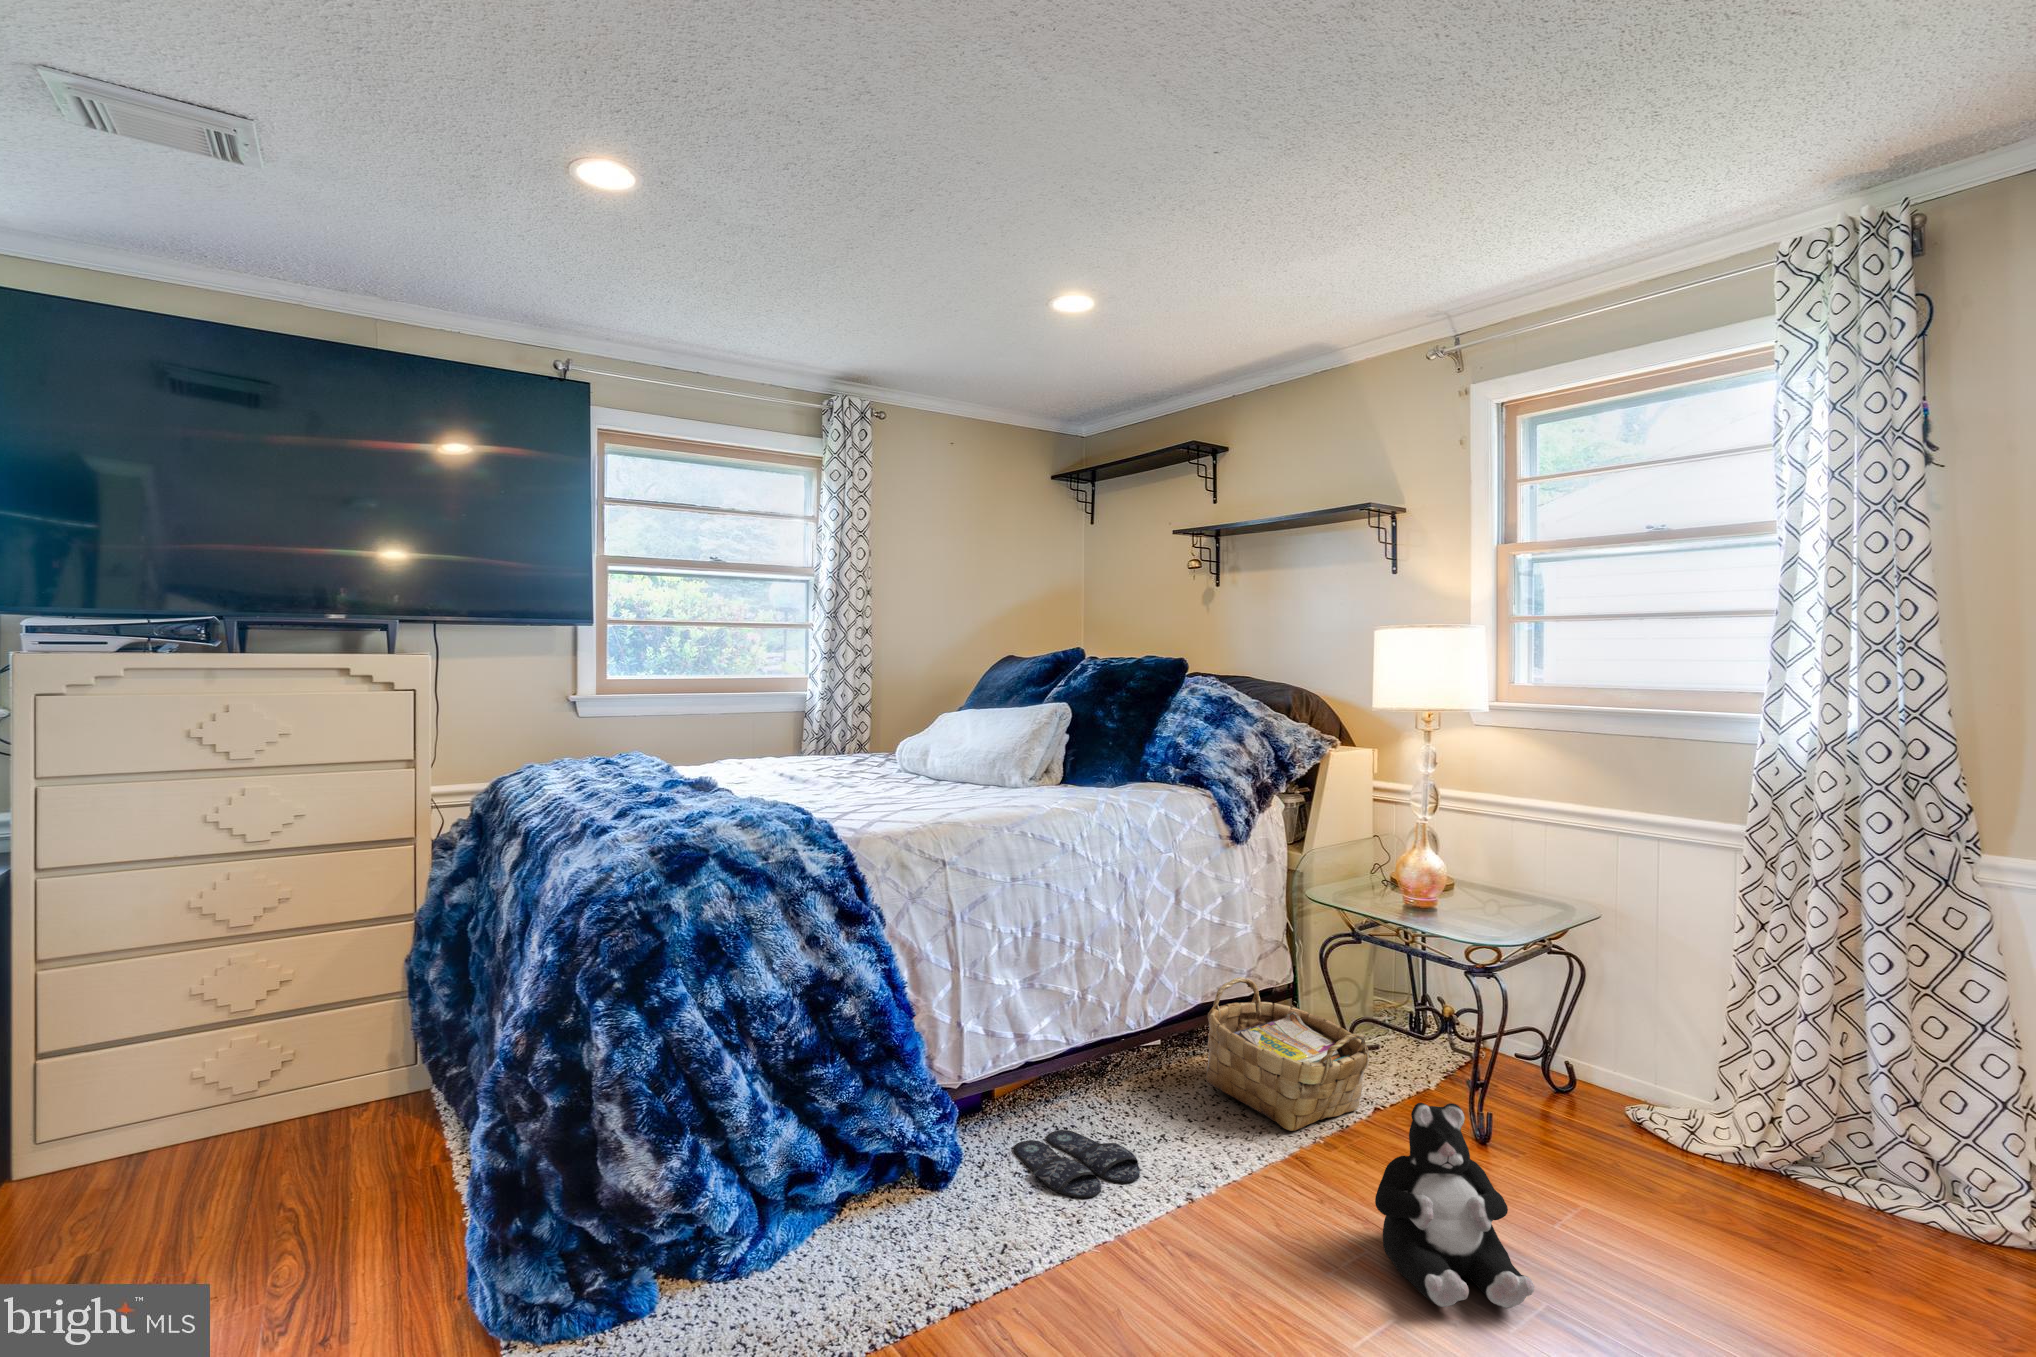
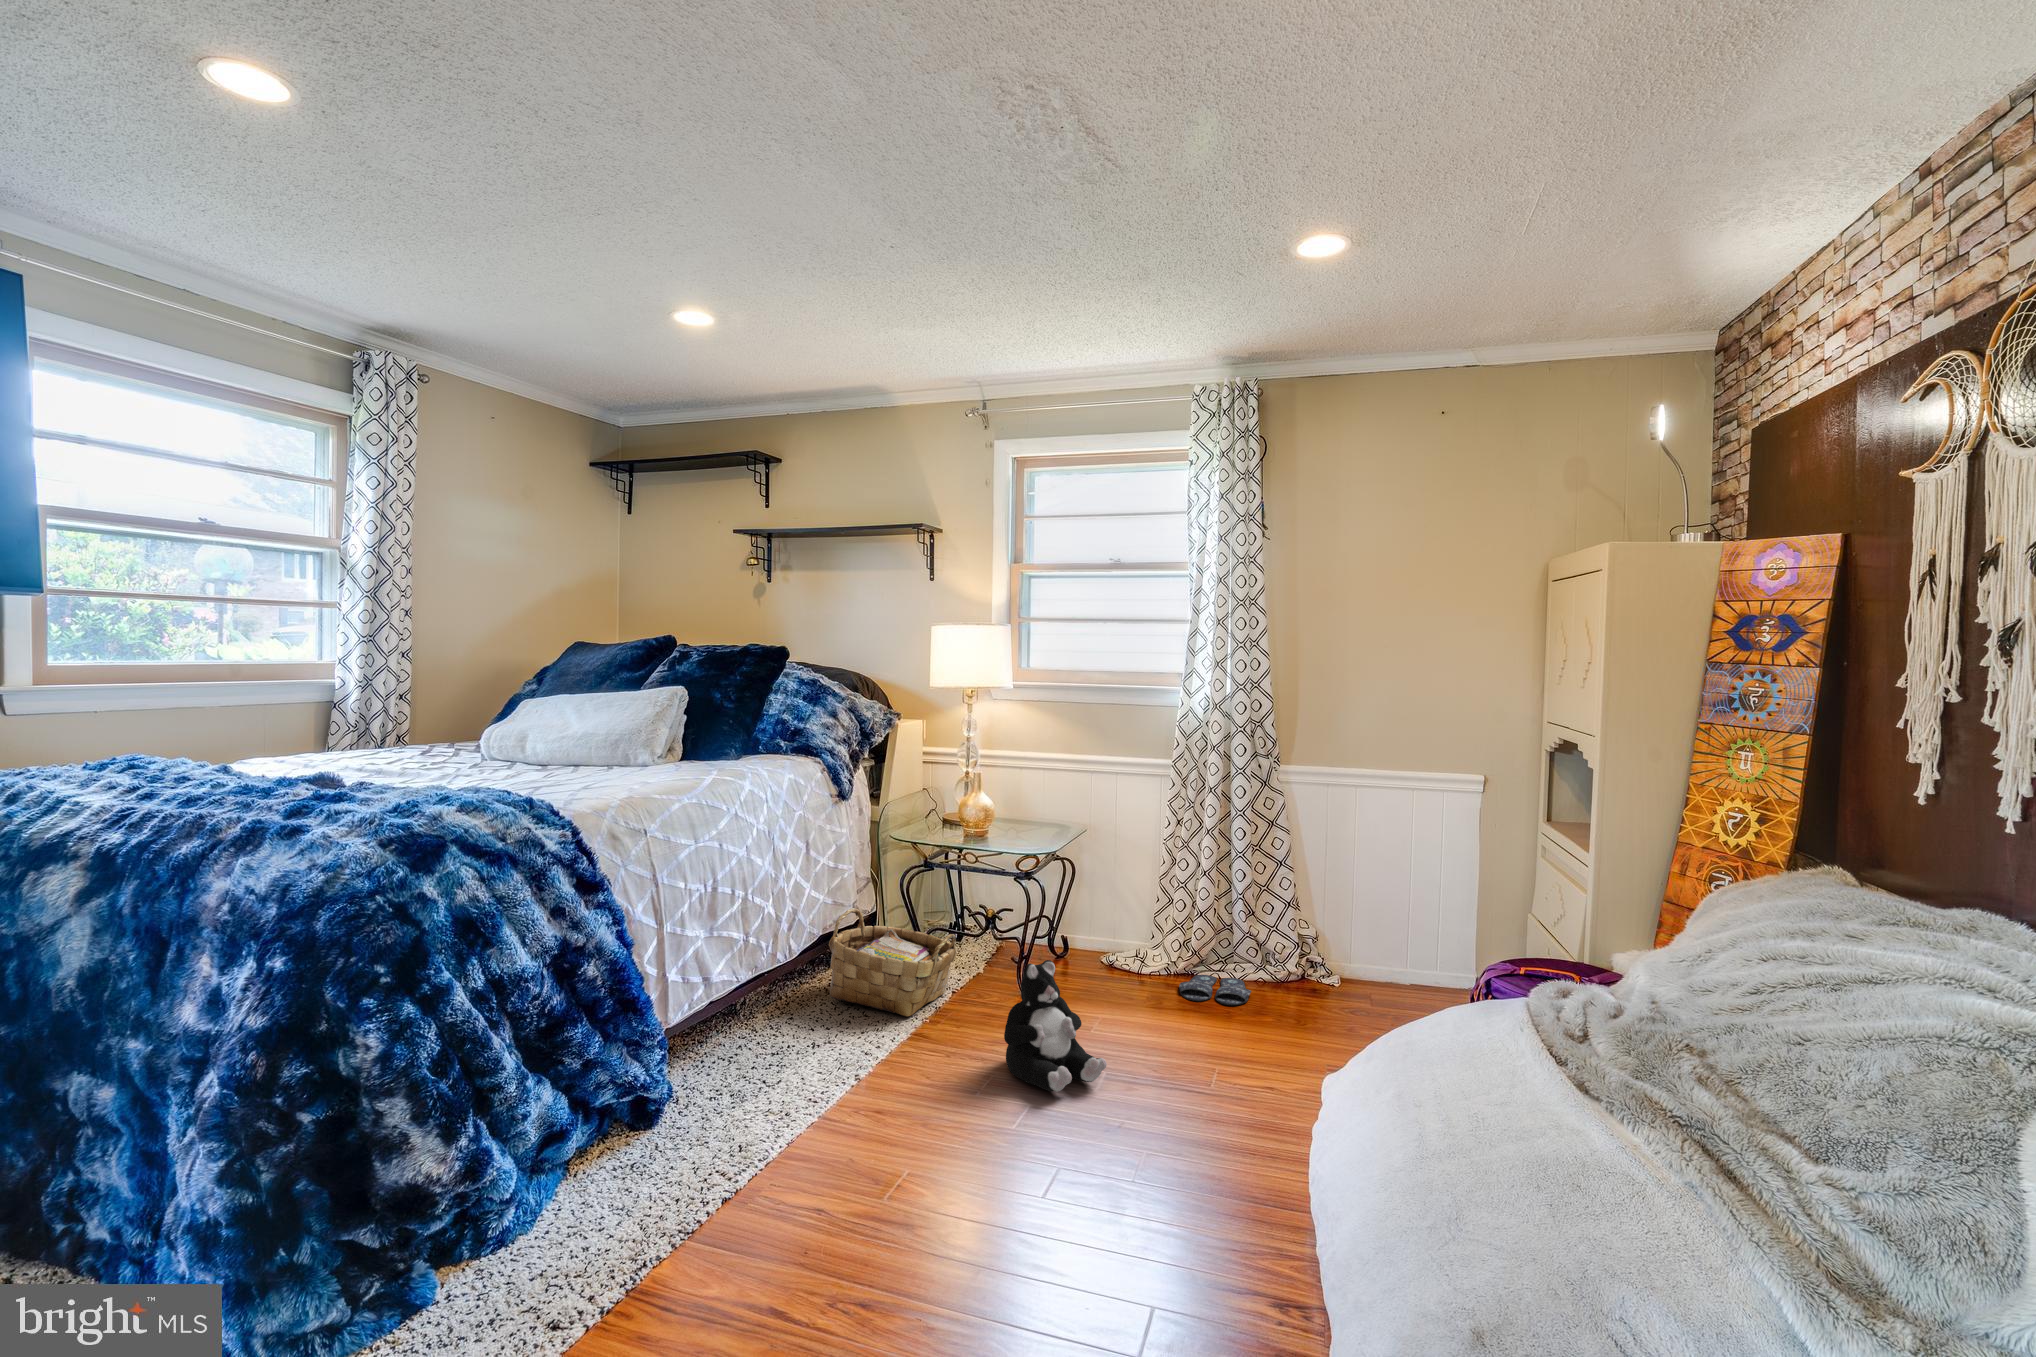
slippers: present [1014,1130,1140,1198] -> present [1179,975,1251,1005]

